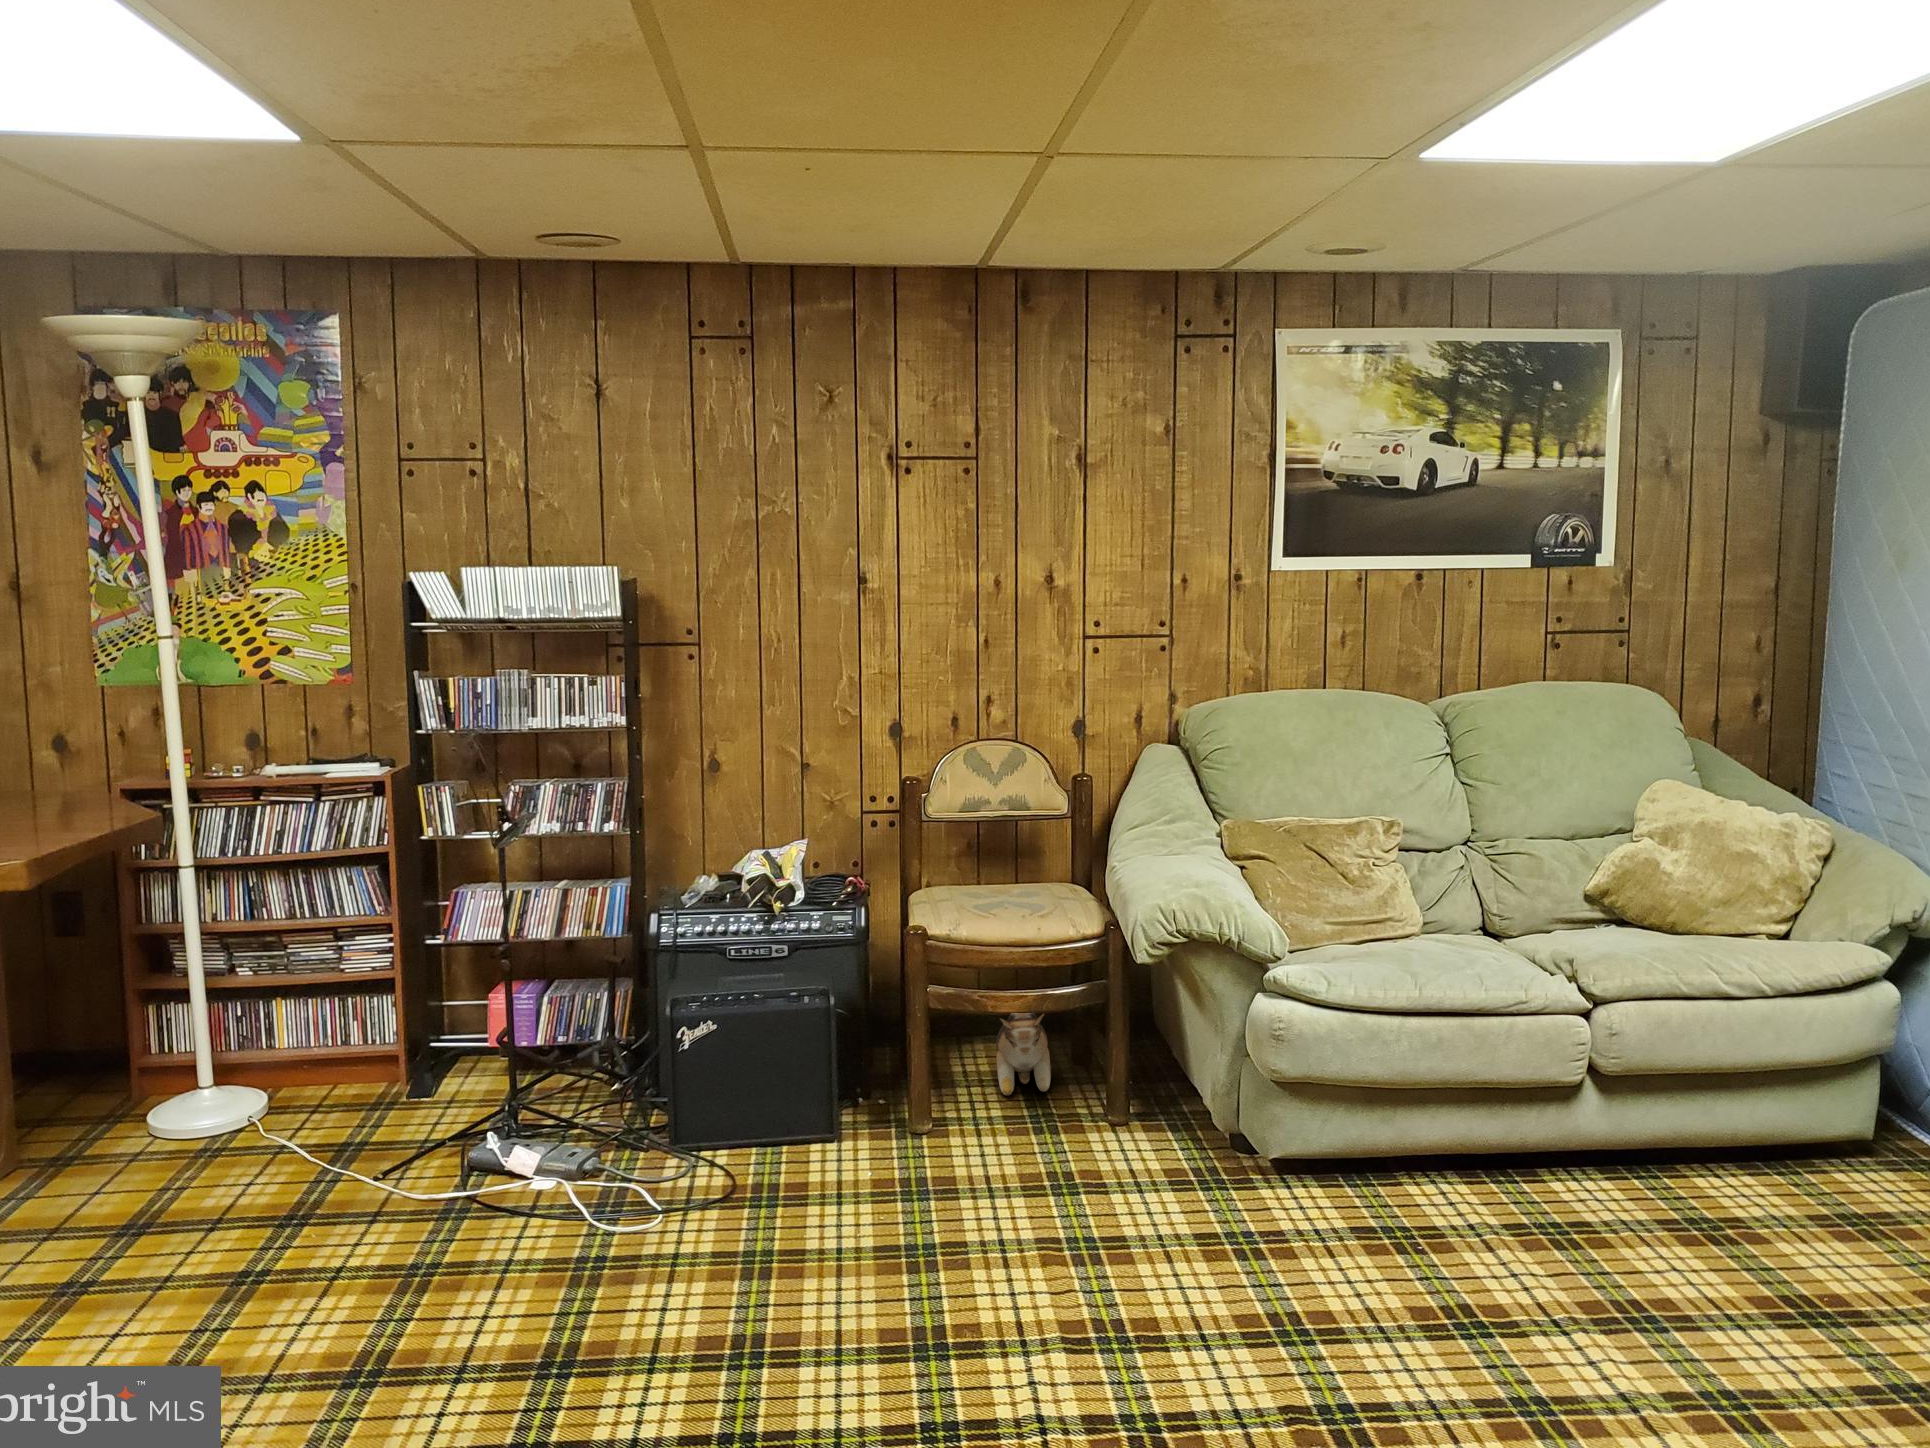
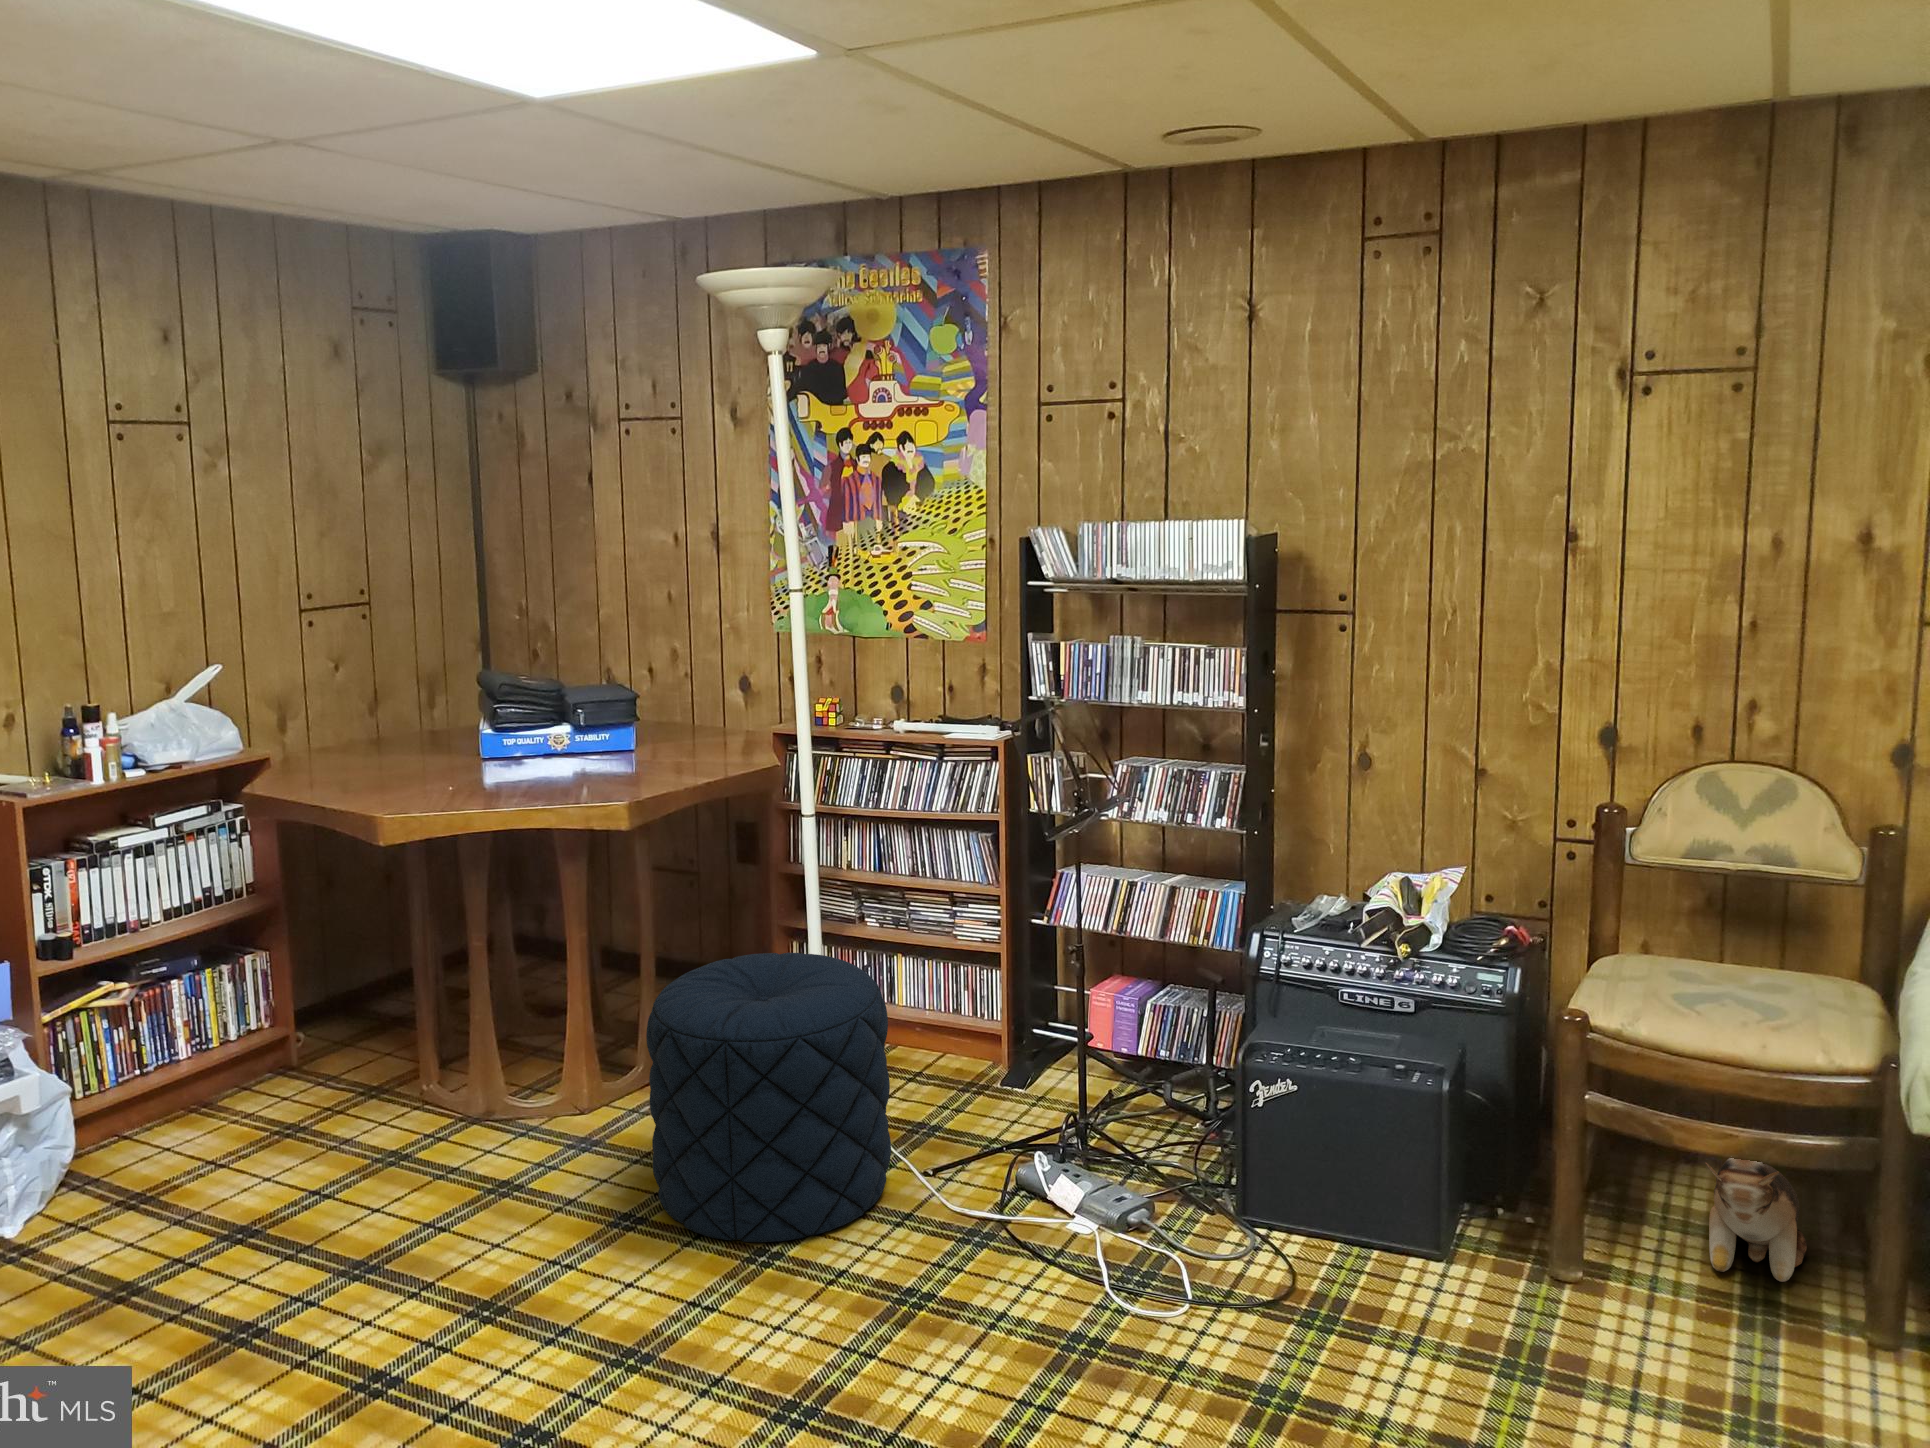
pouf: none [49,996,337,1302] -> present [646,953,891,1242]

